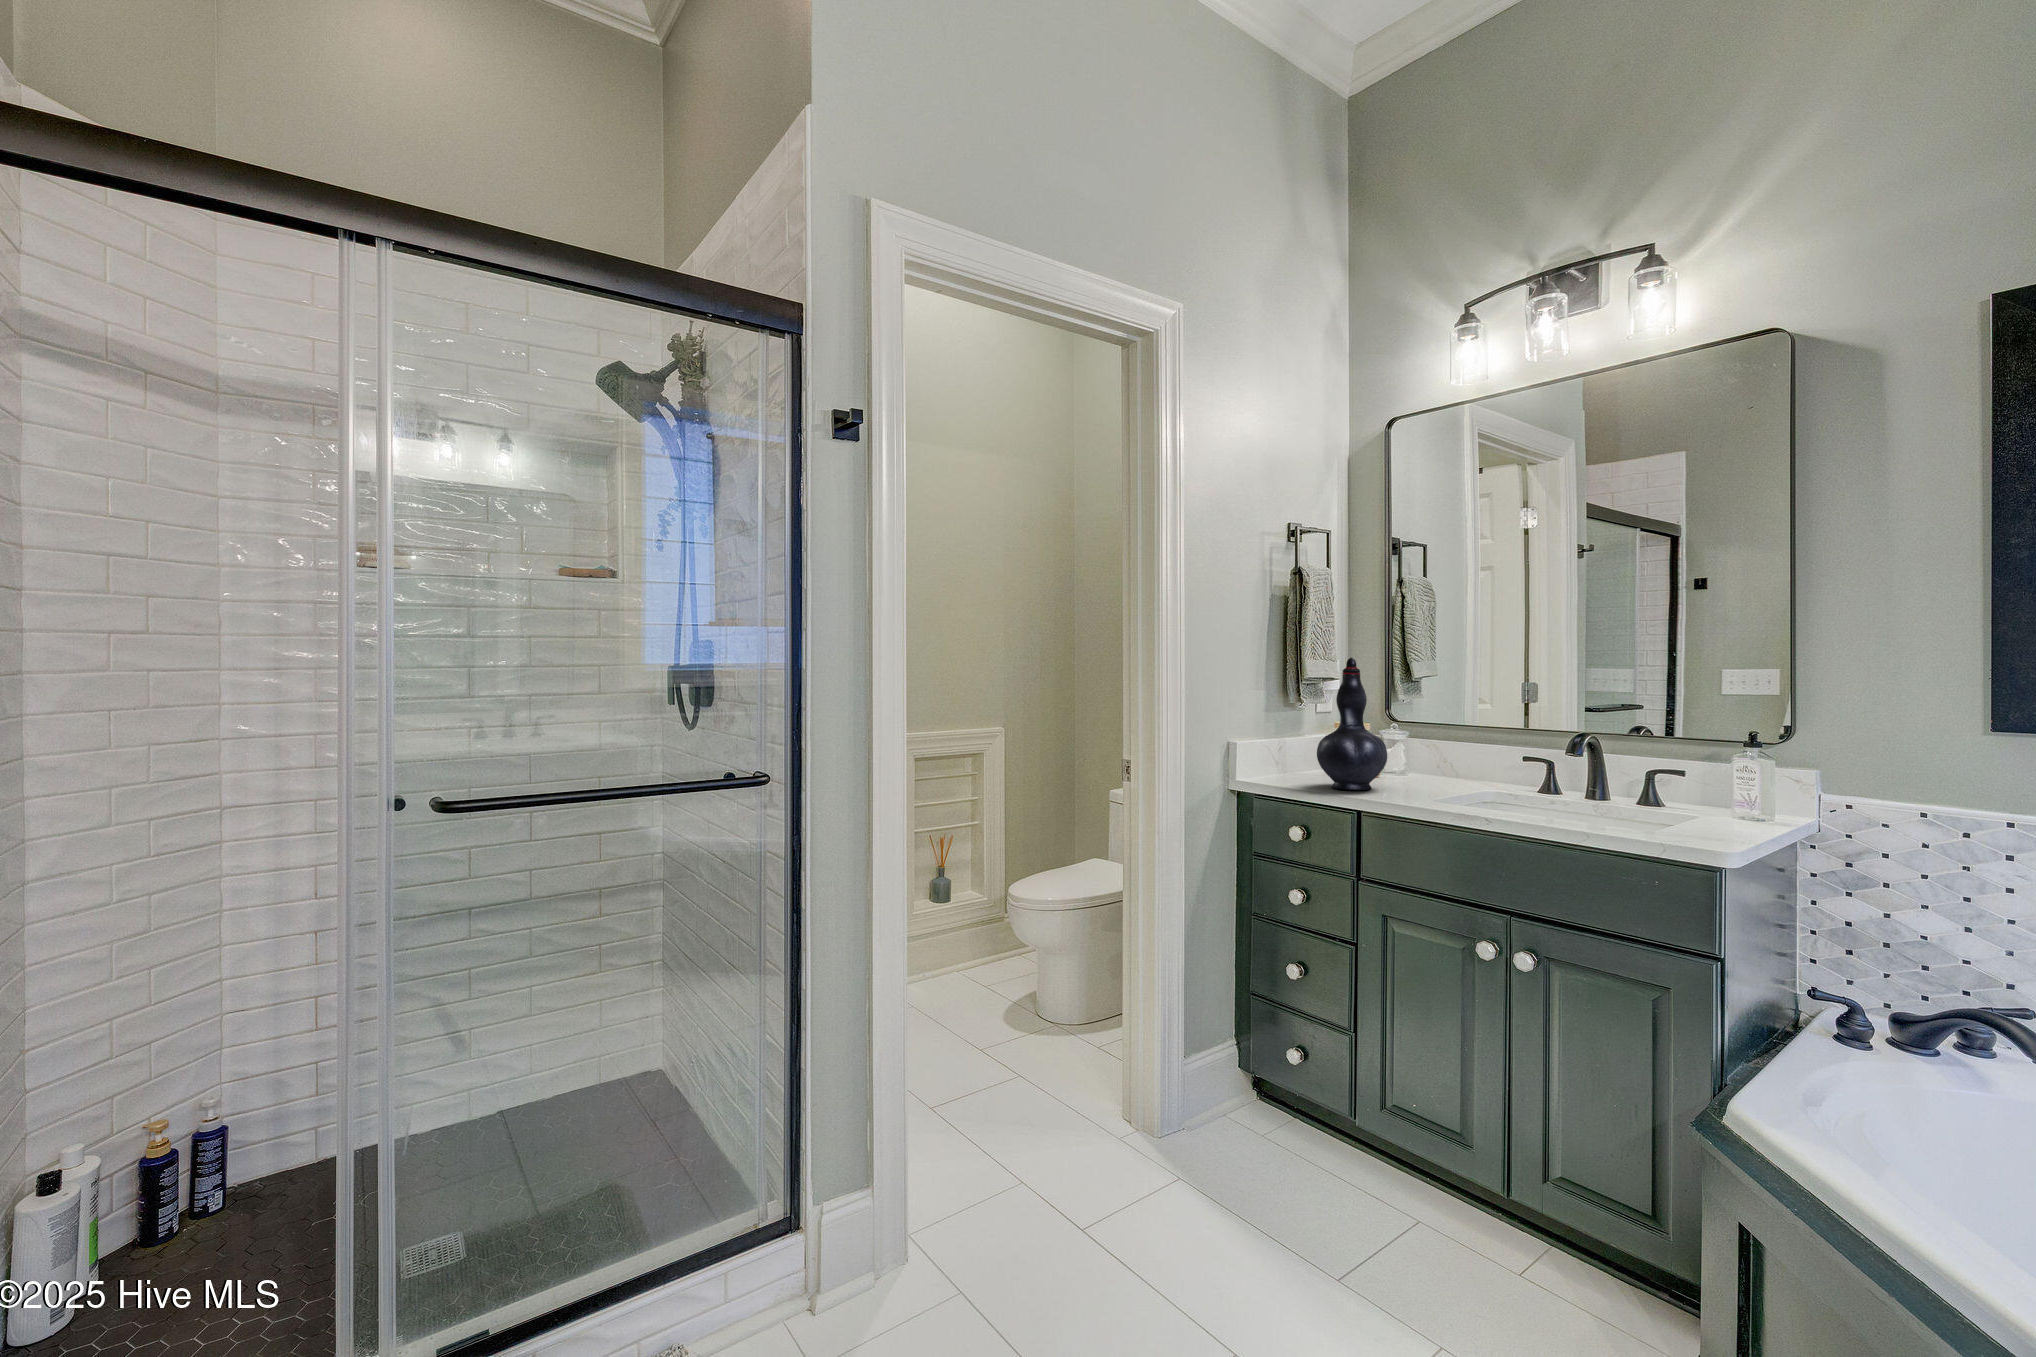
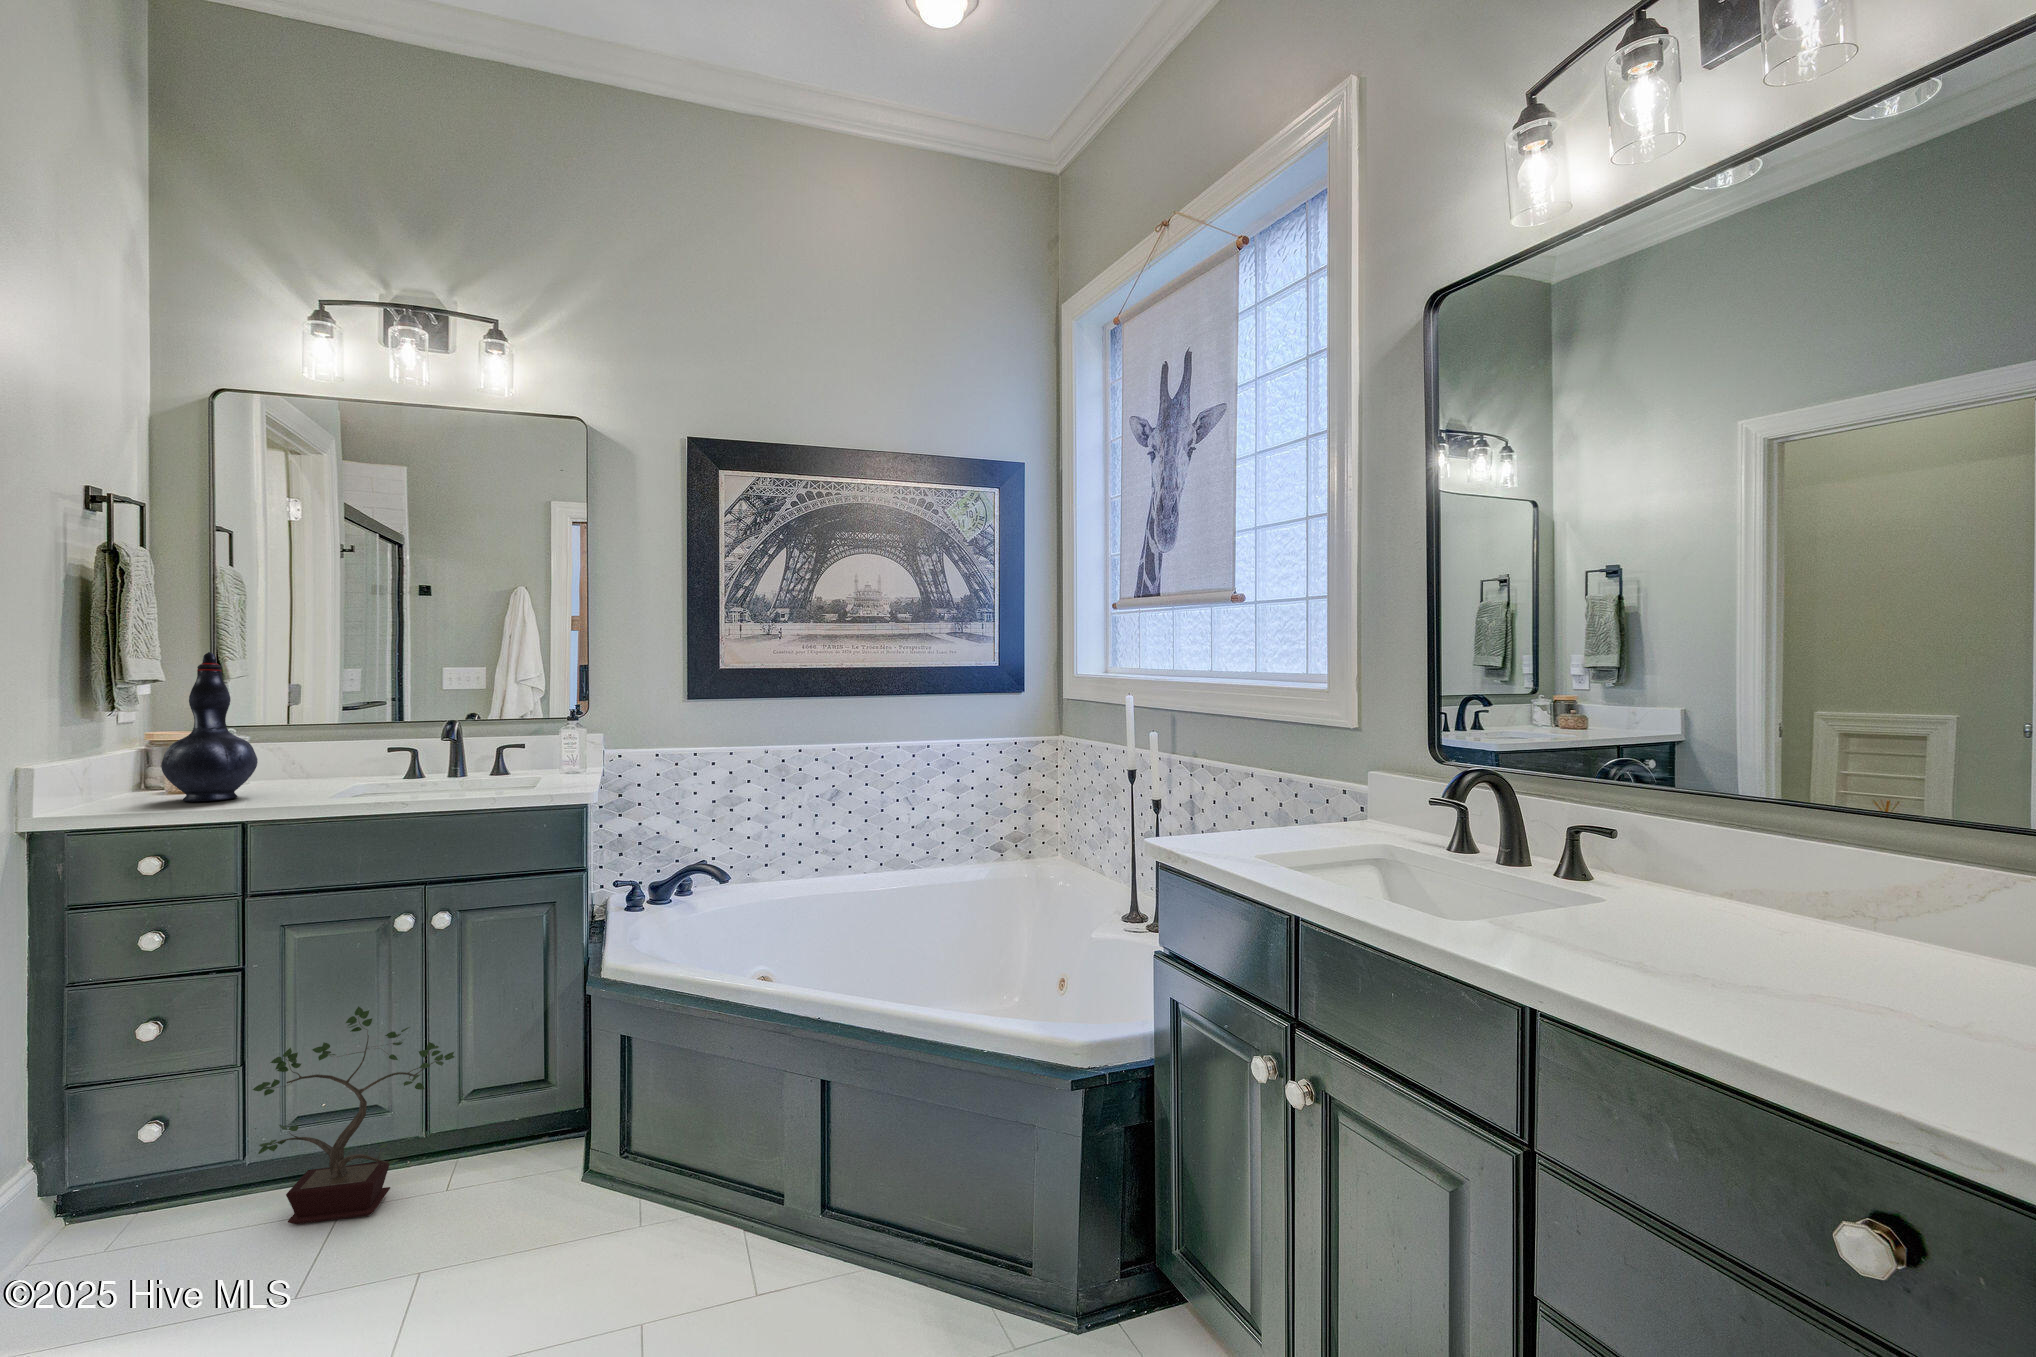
potted plant: none [1345,1023,1511,1248] -> present [253,1006,455,1224]

